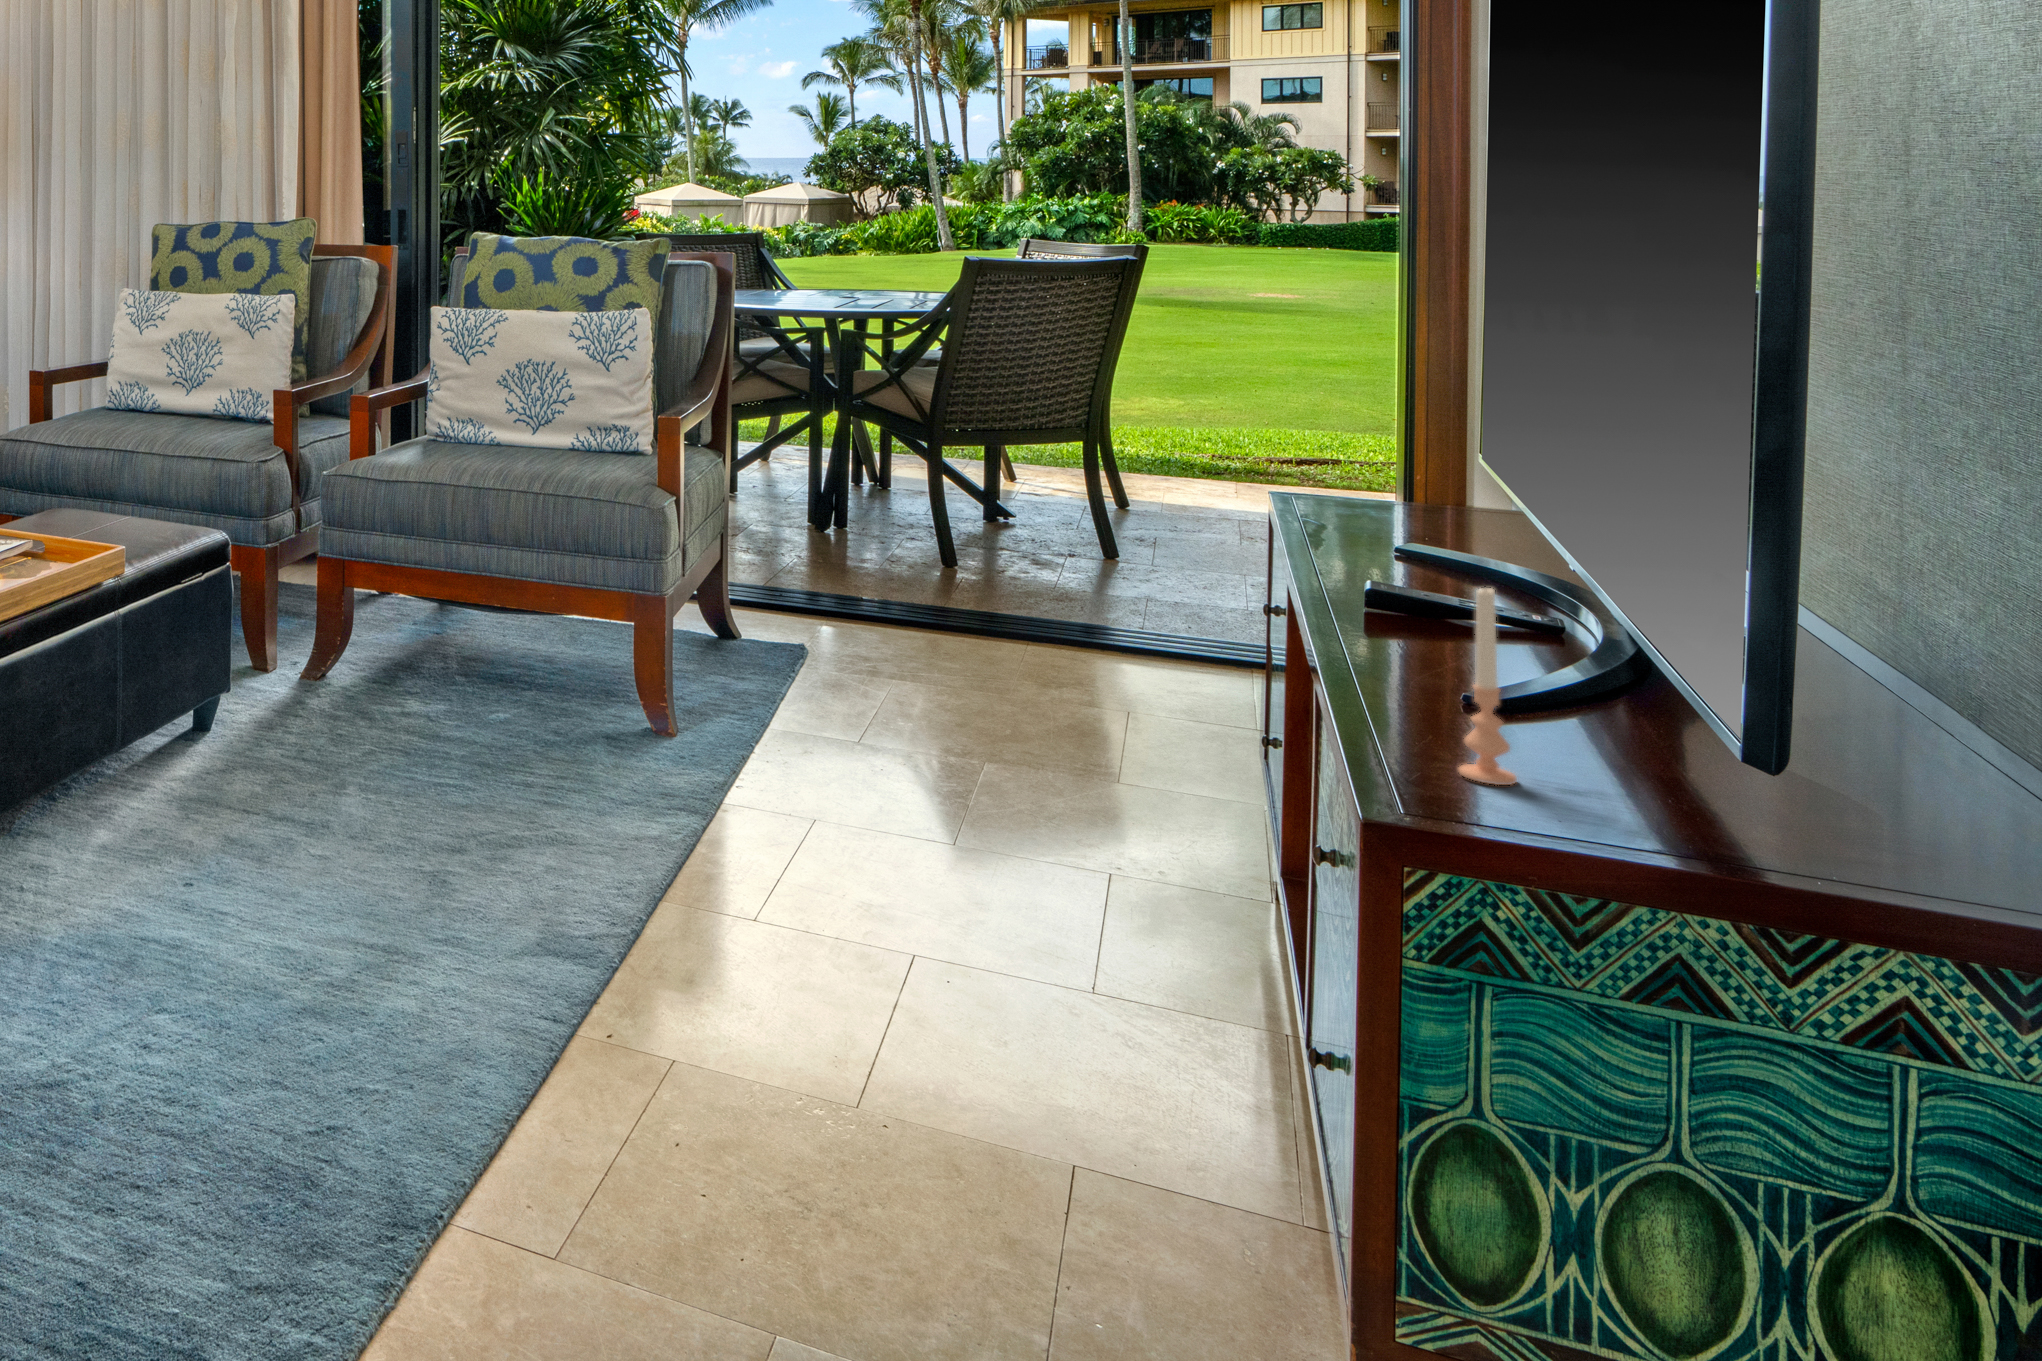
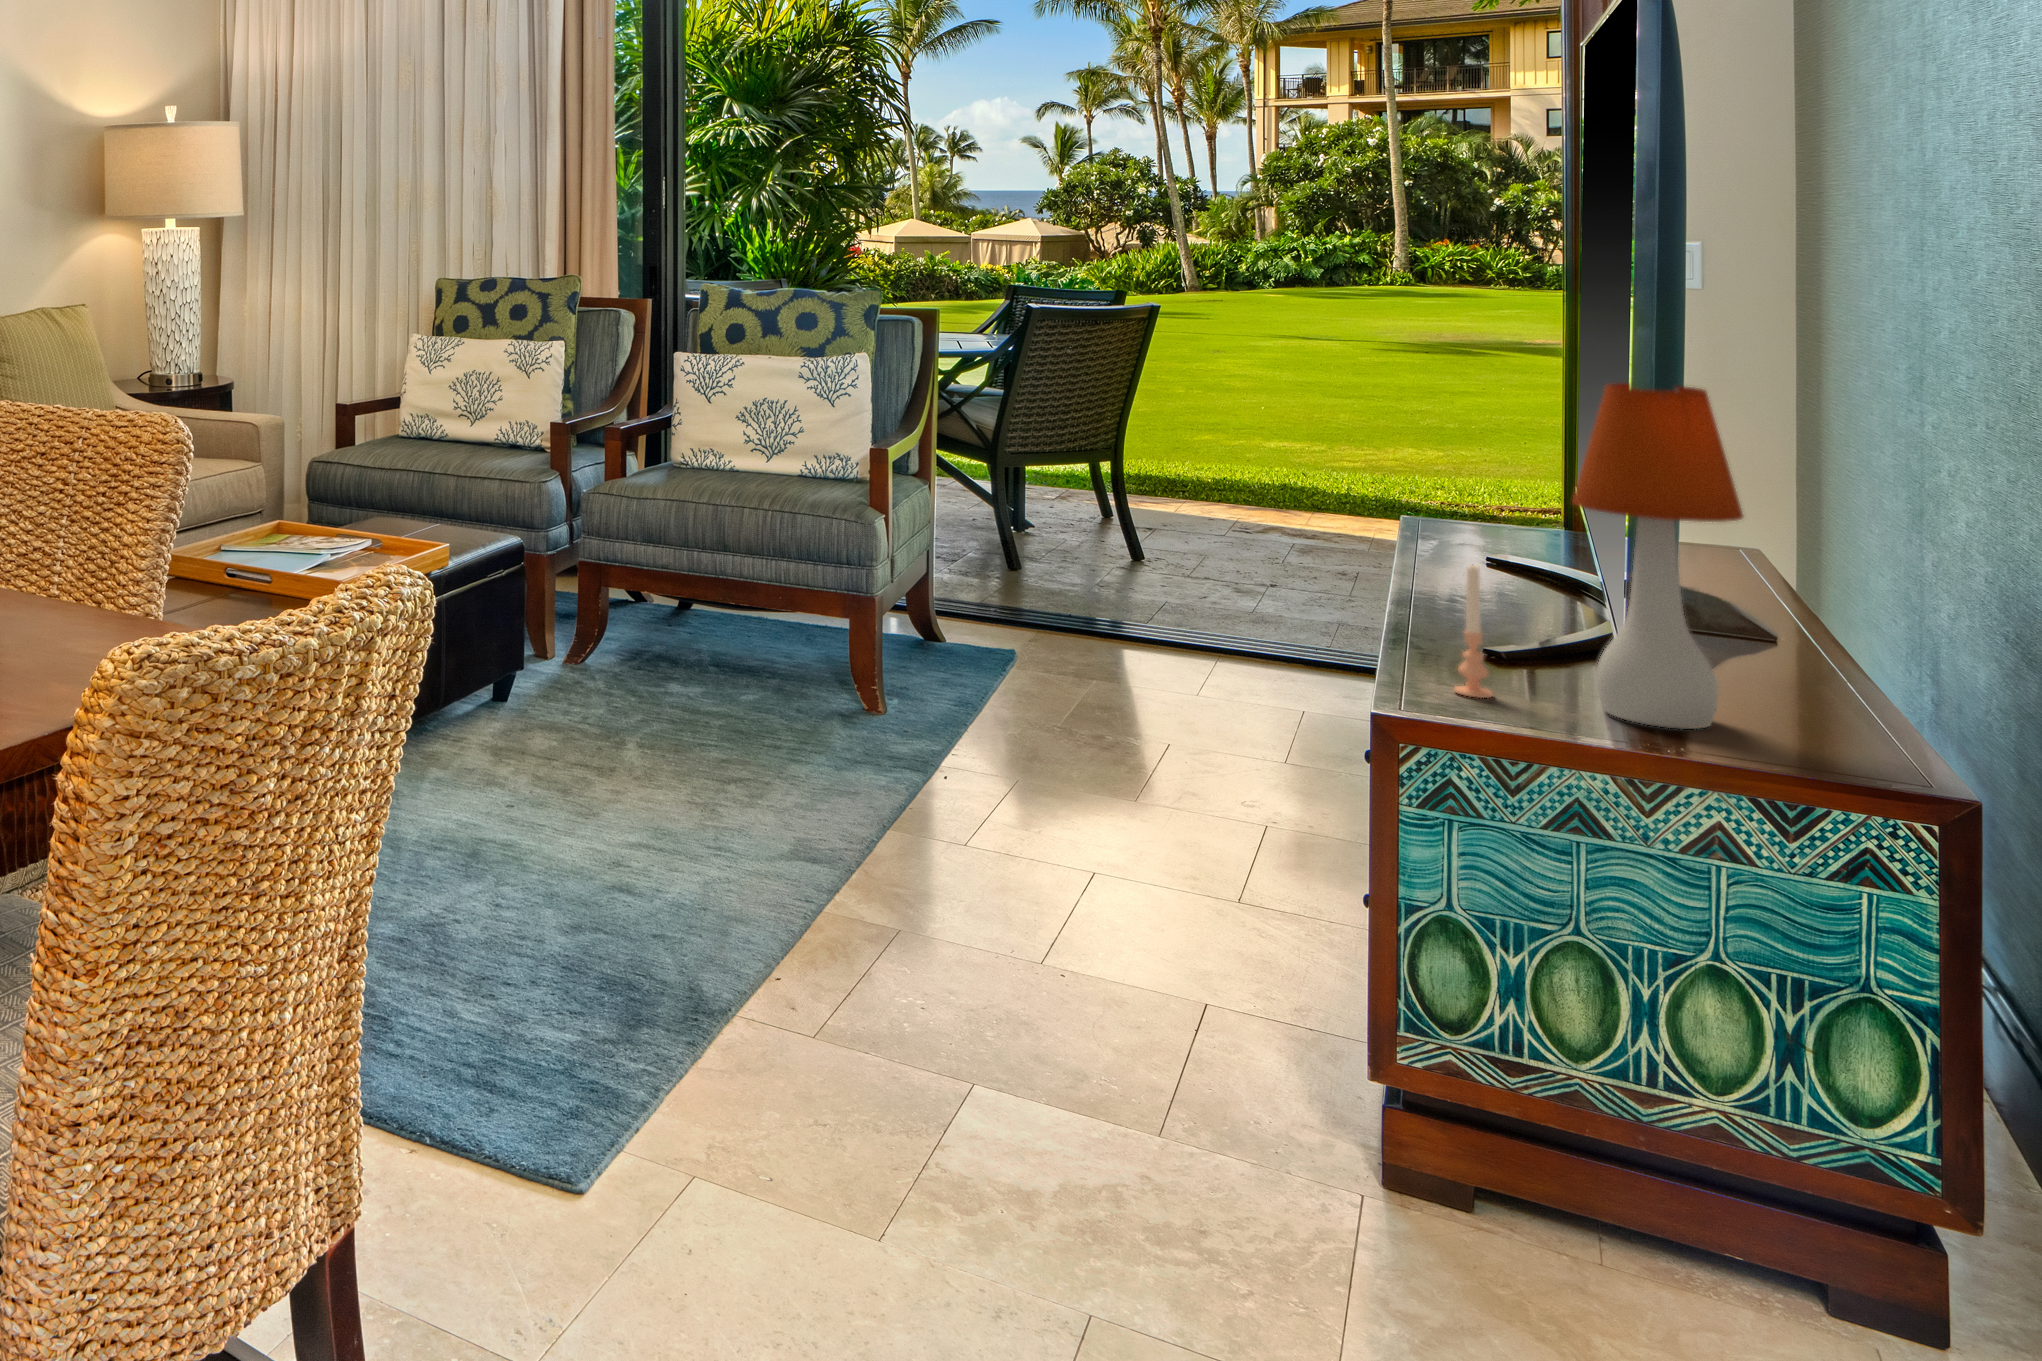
table lamp: none [1631,319,1897,838] -> present [1572,383,1744,729]

